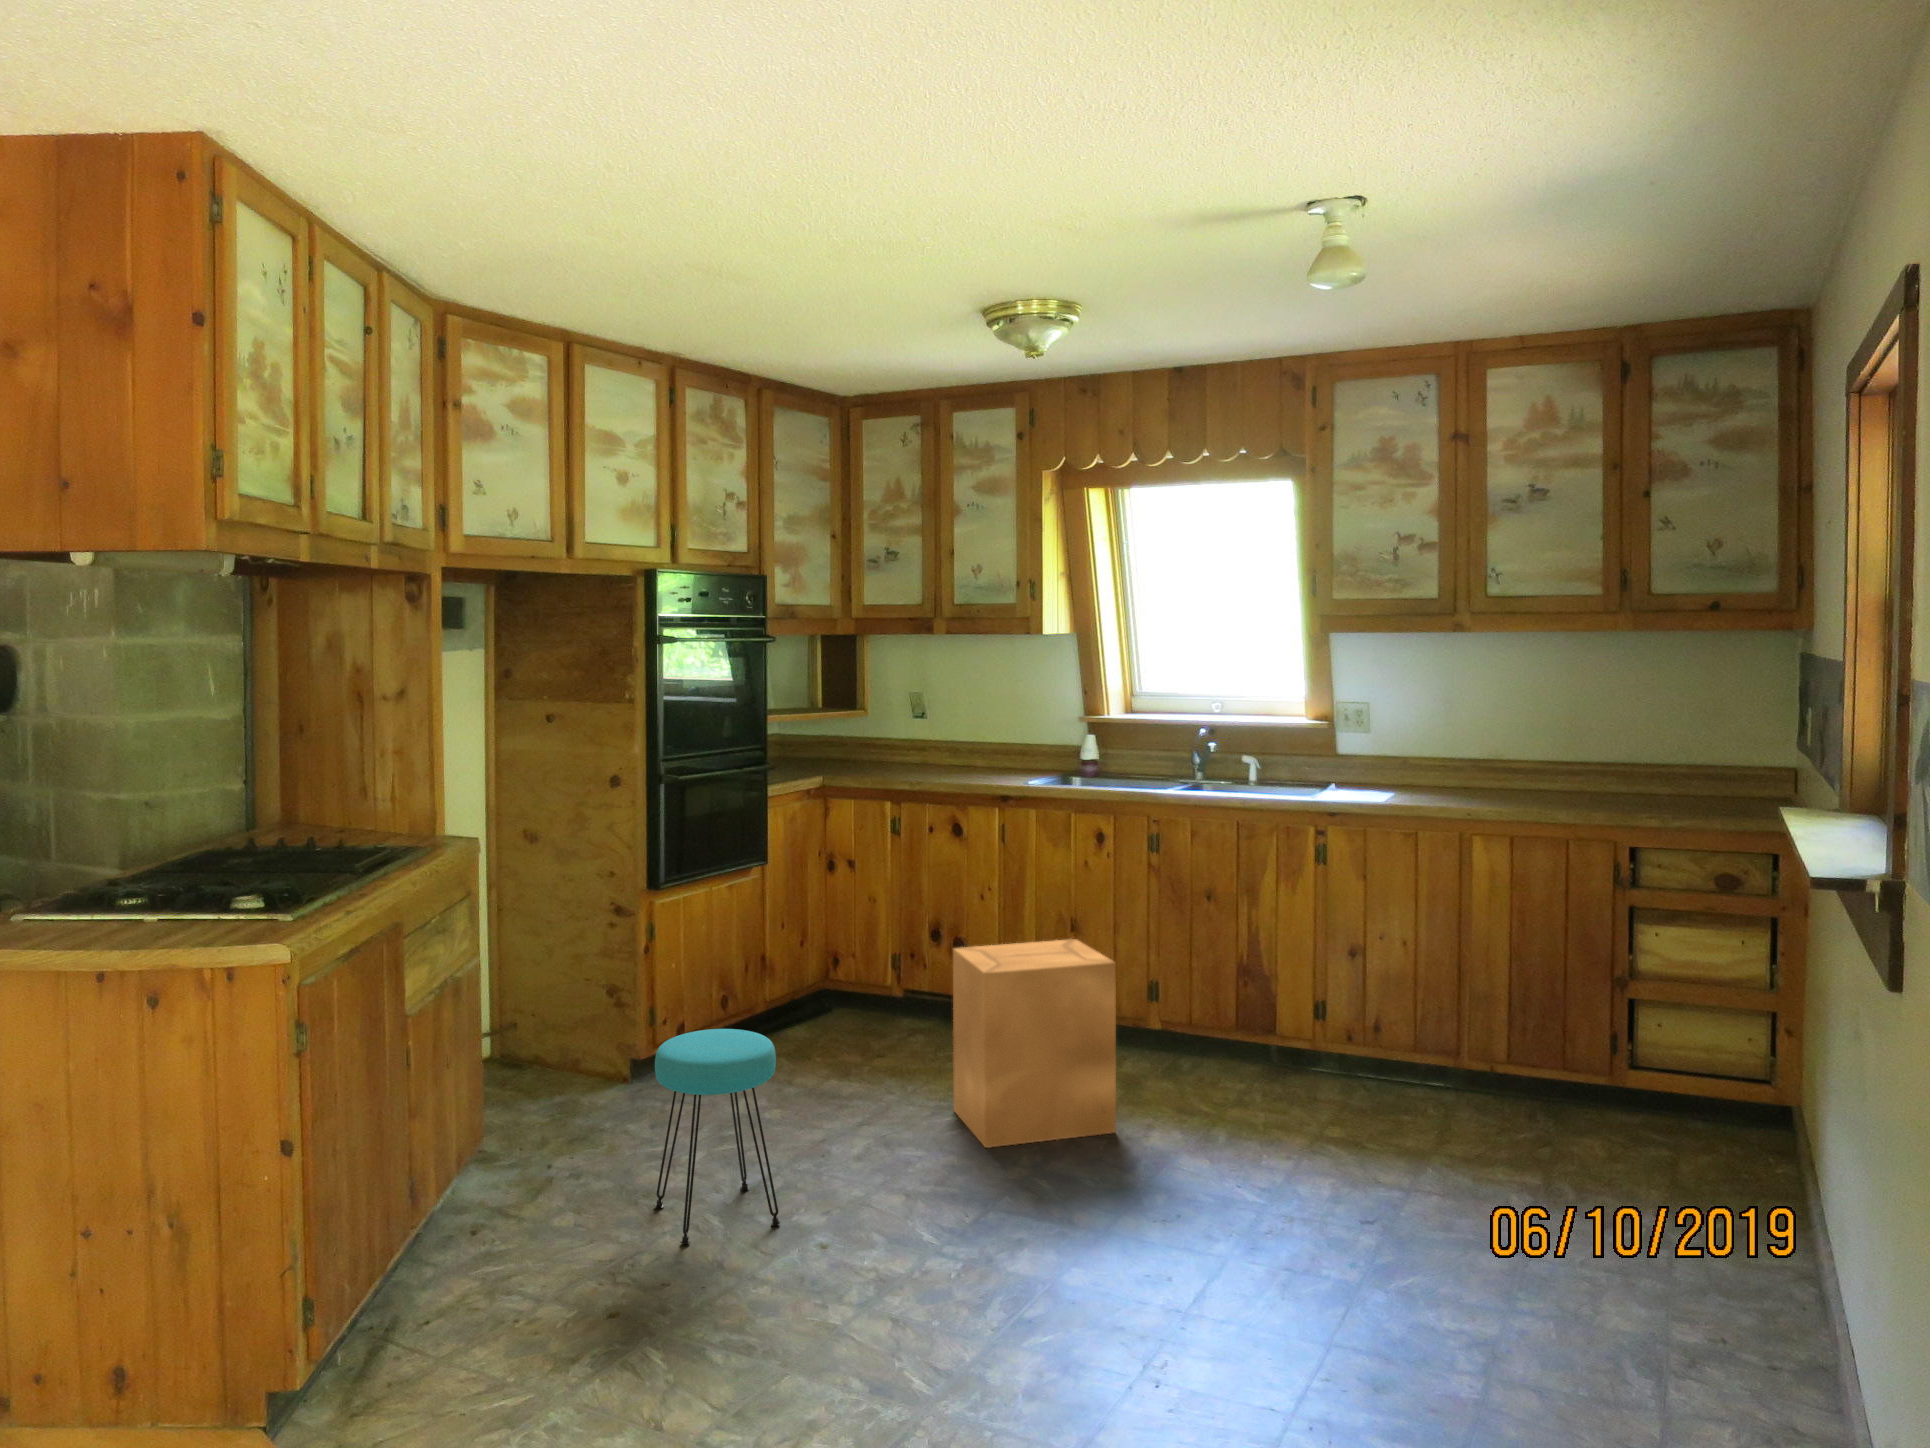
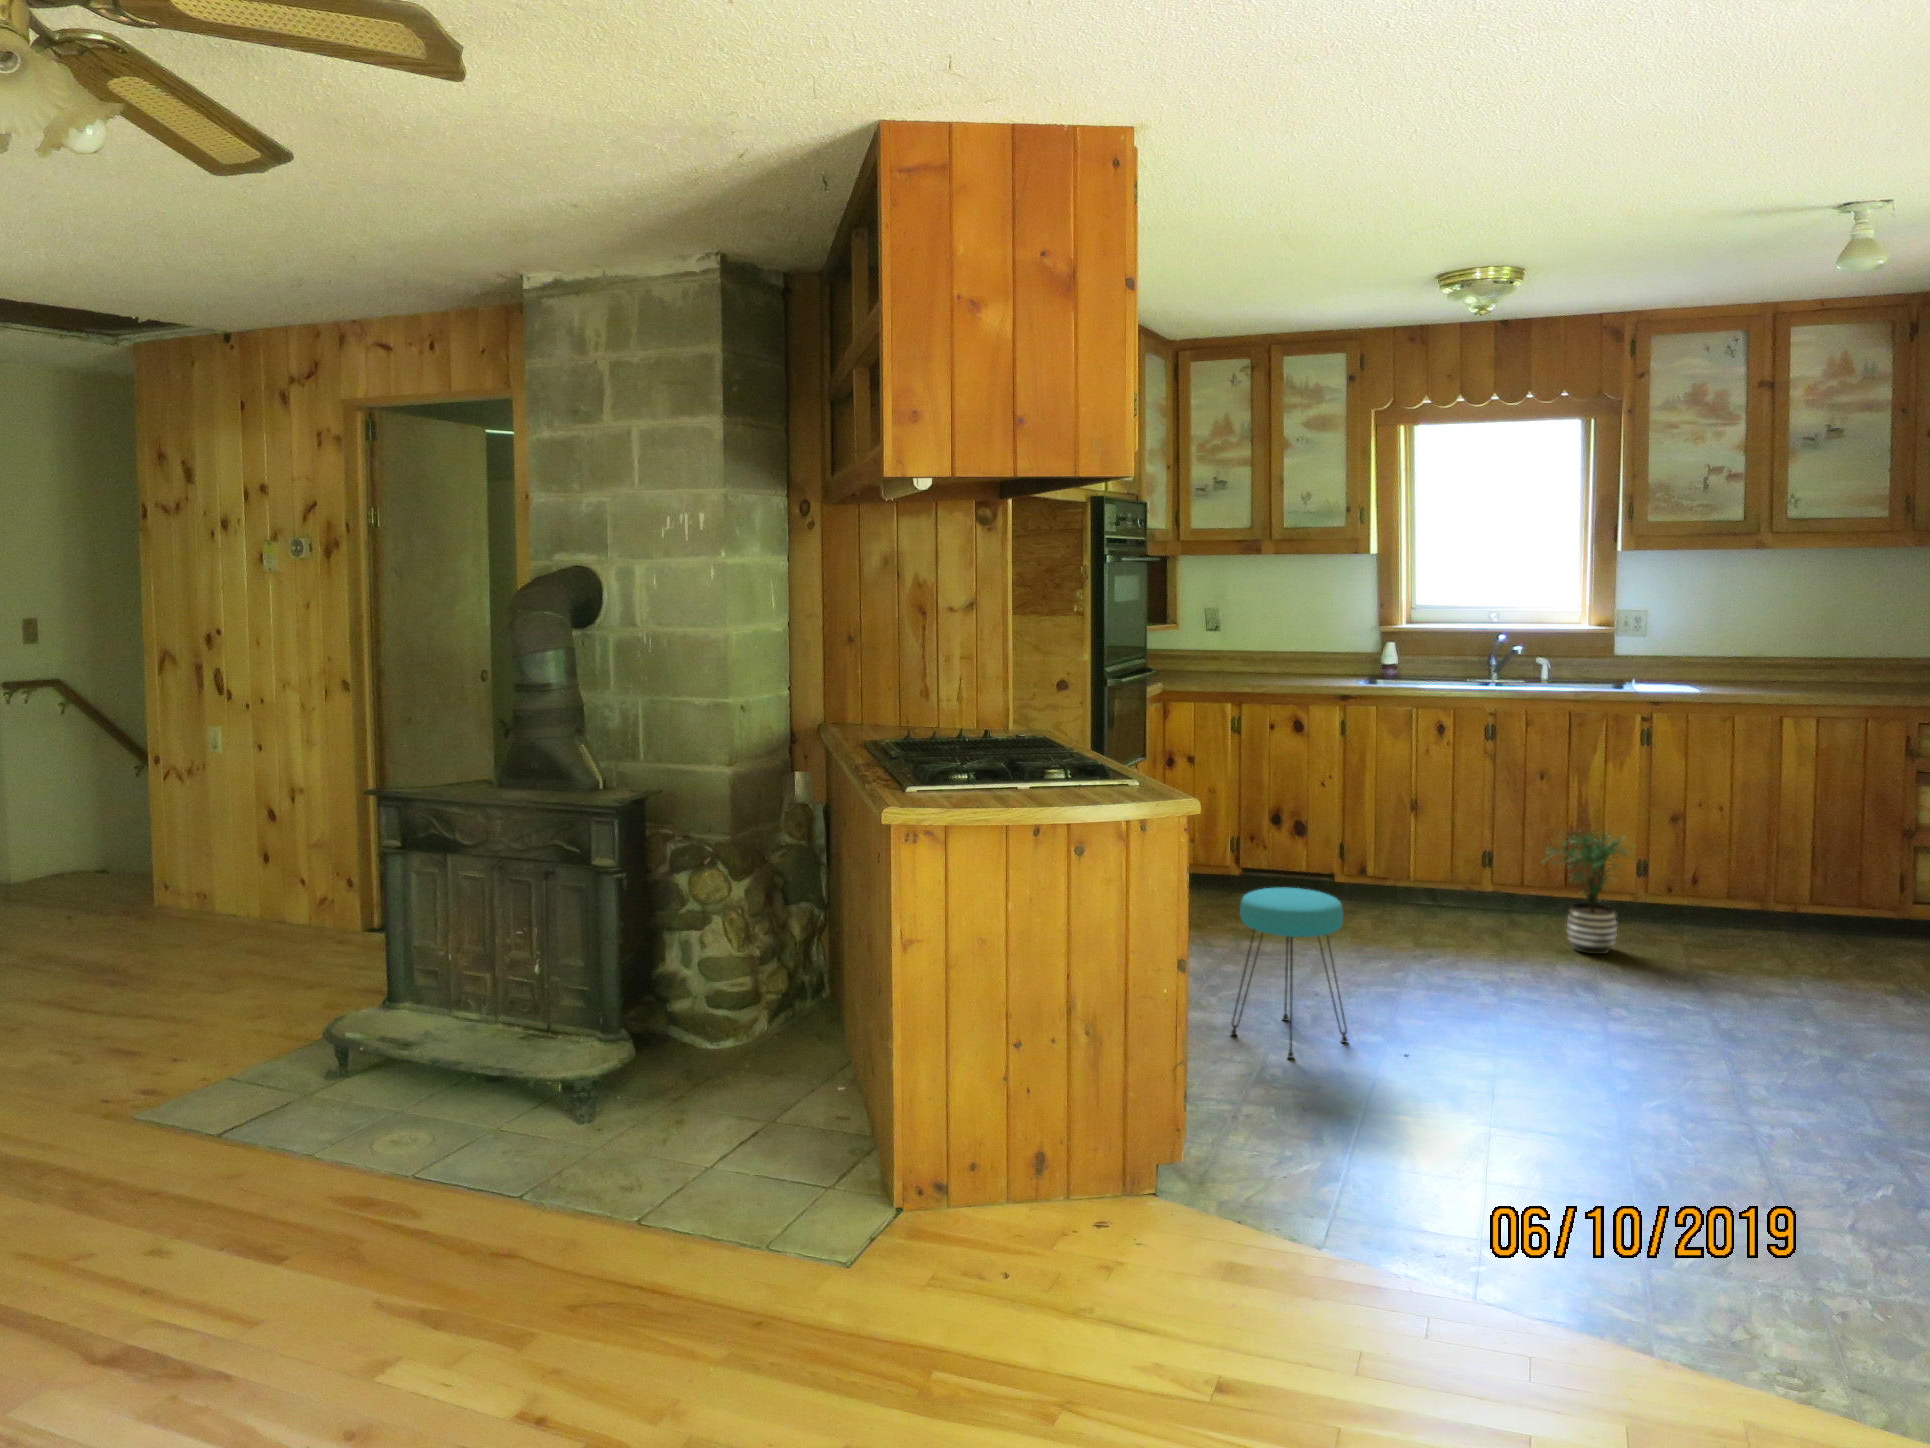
cardboard box: present [953,939,1116,1148] -> none [1379,812,1534,983]
potted plant: none [1159,962,1269,1118] -> present [1547,830,1635,954]

